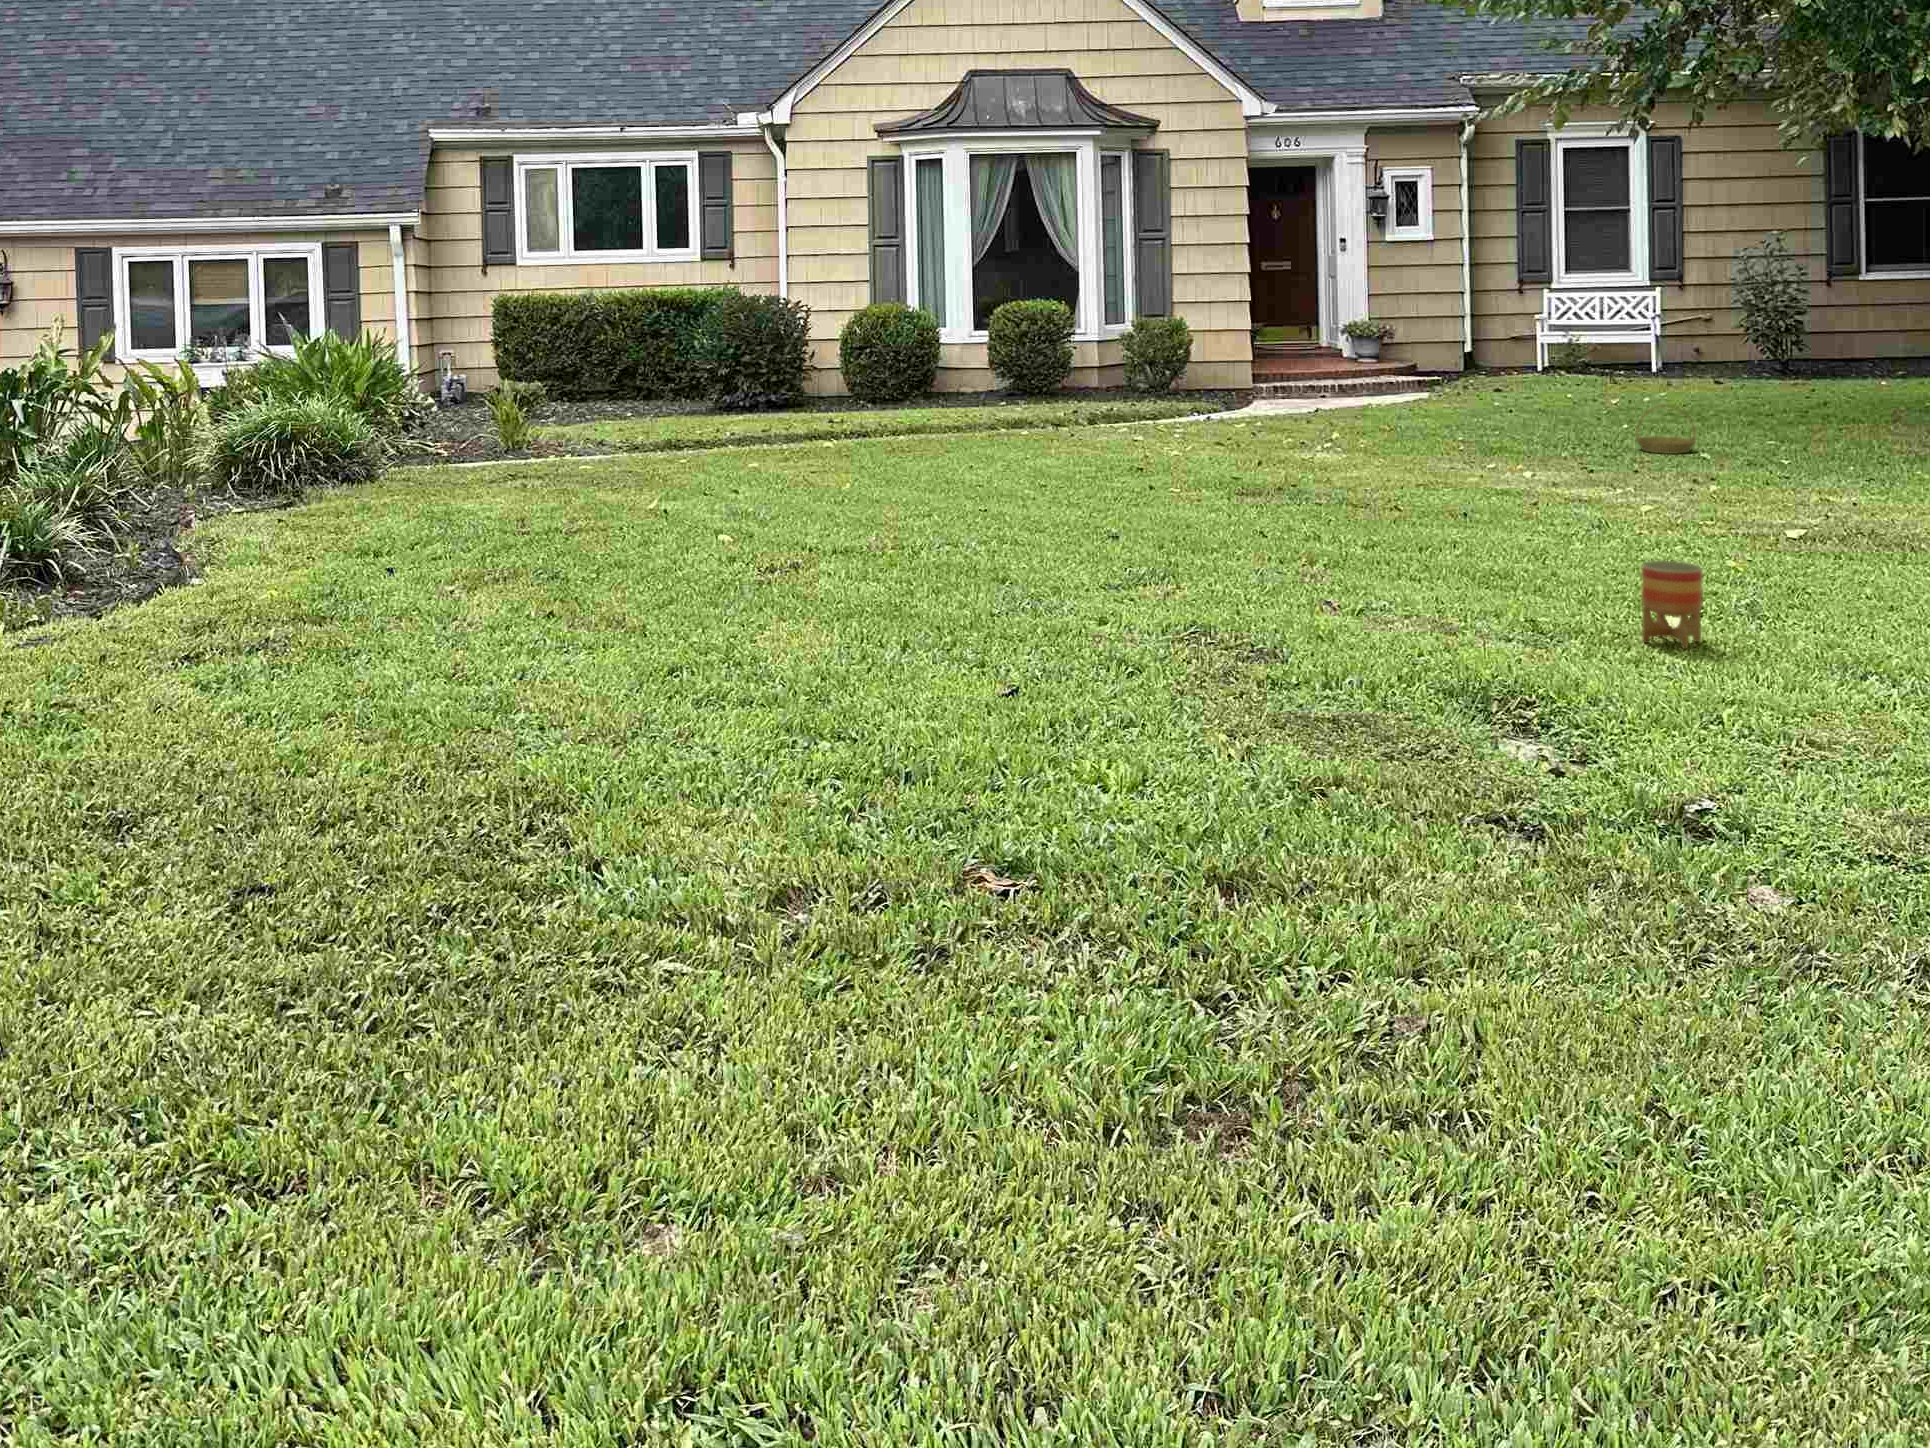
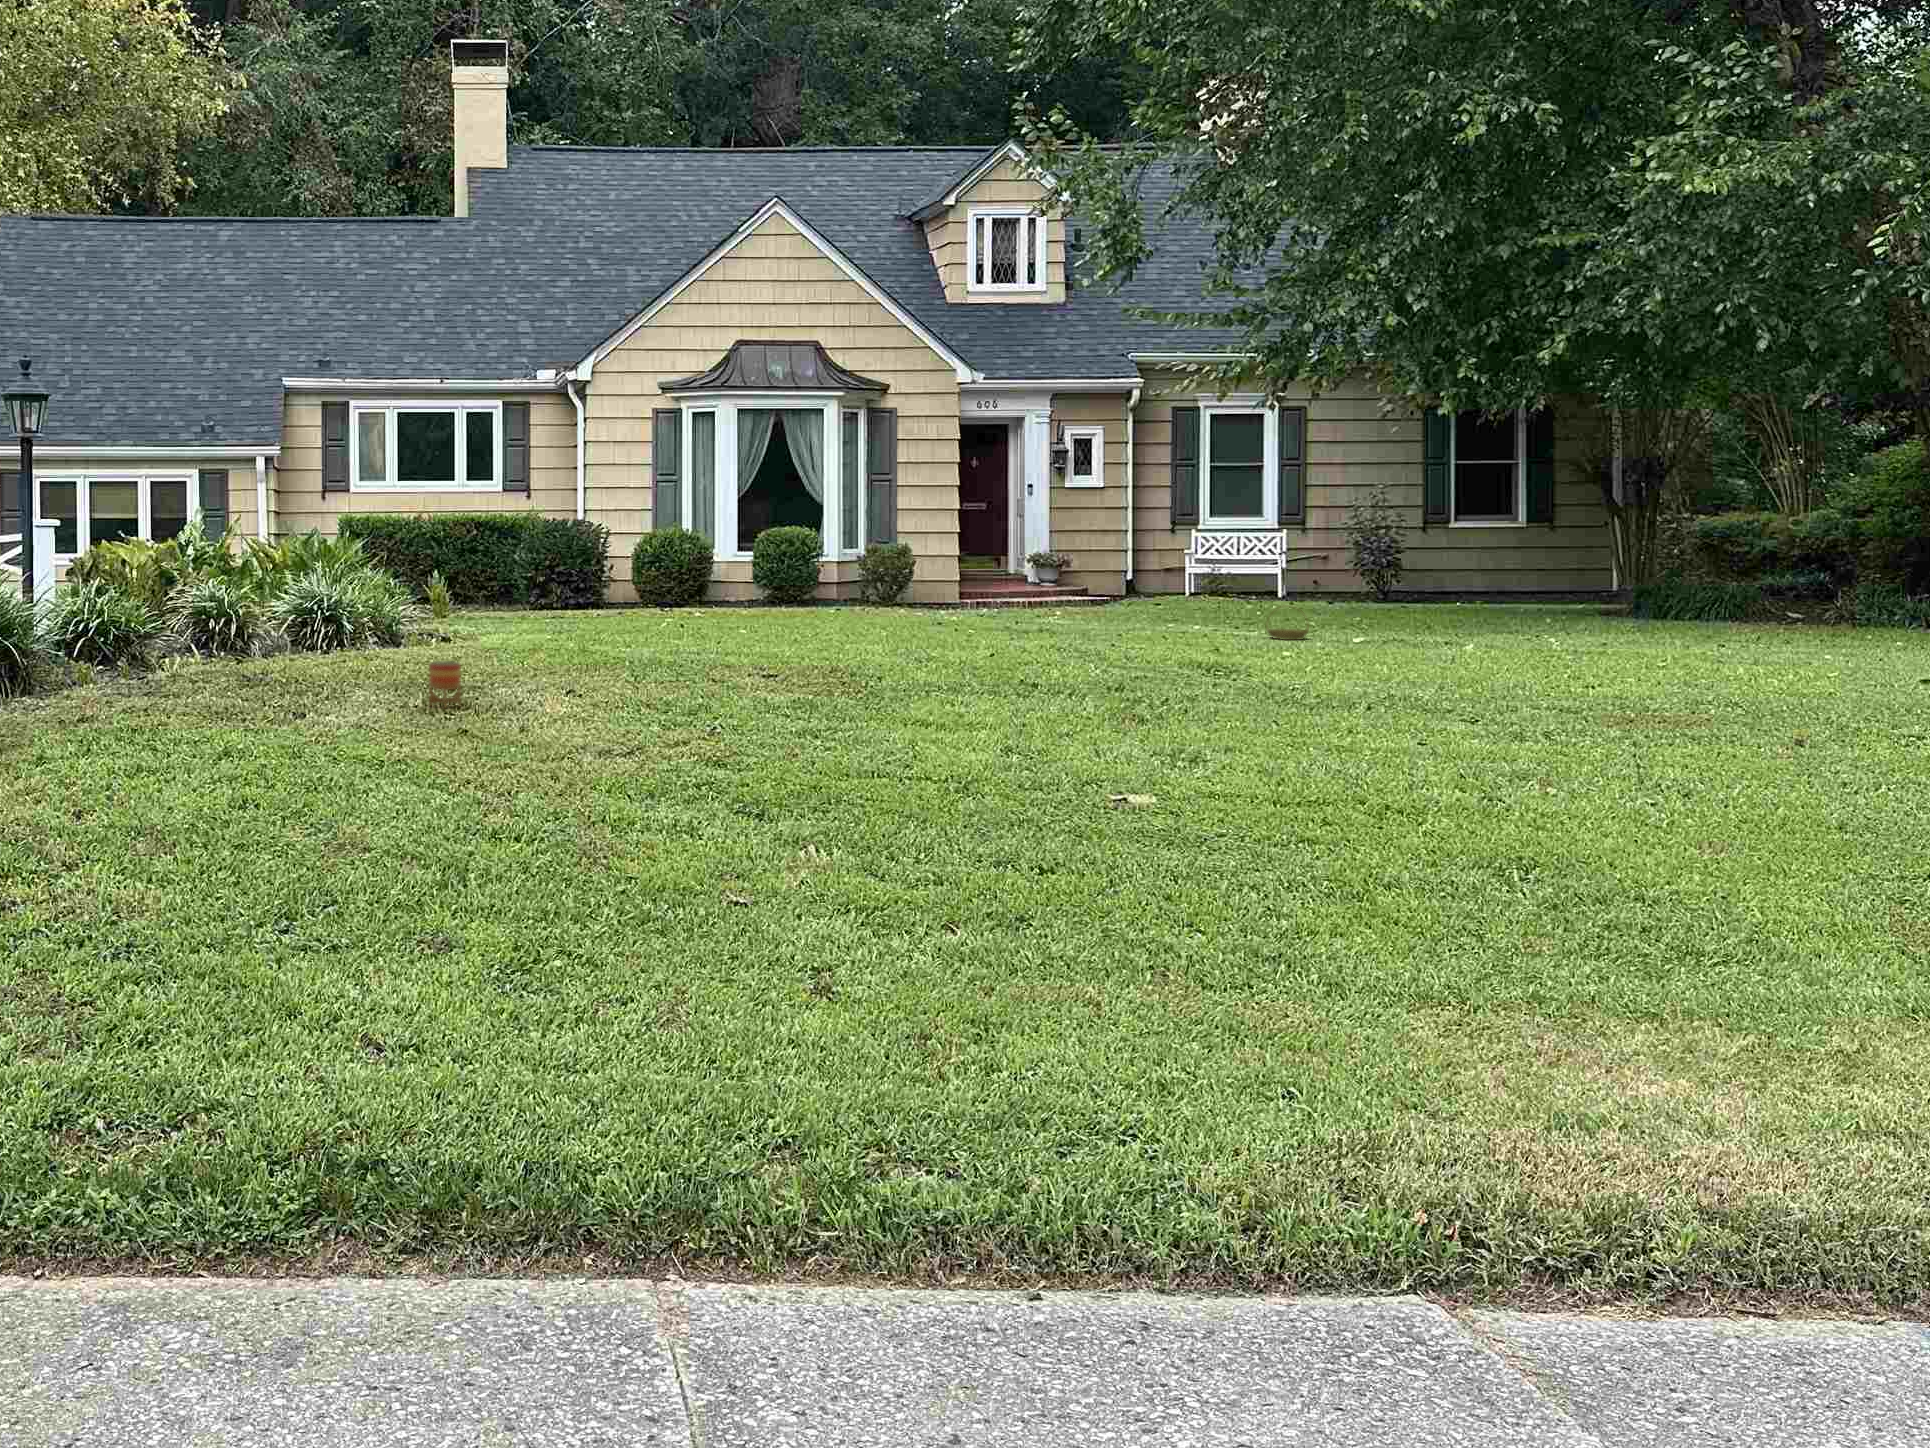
planter: present [1641,561,1703,649] -> present [429,661,461,707]

